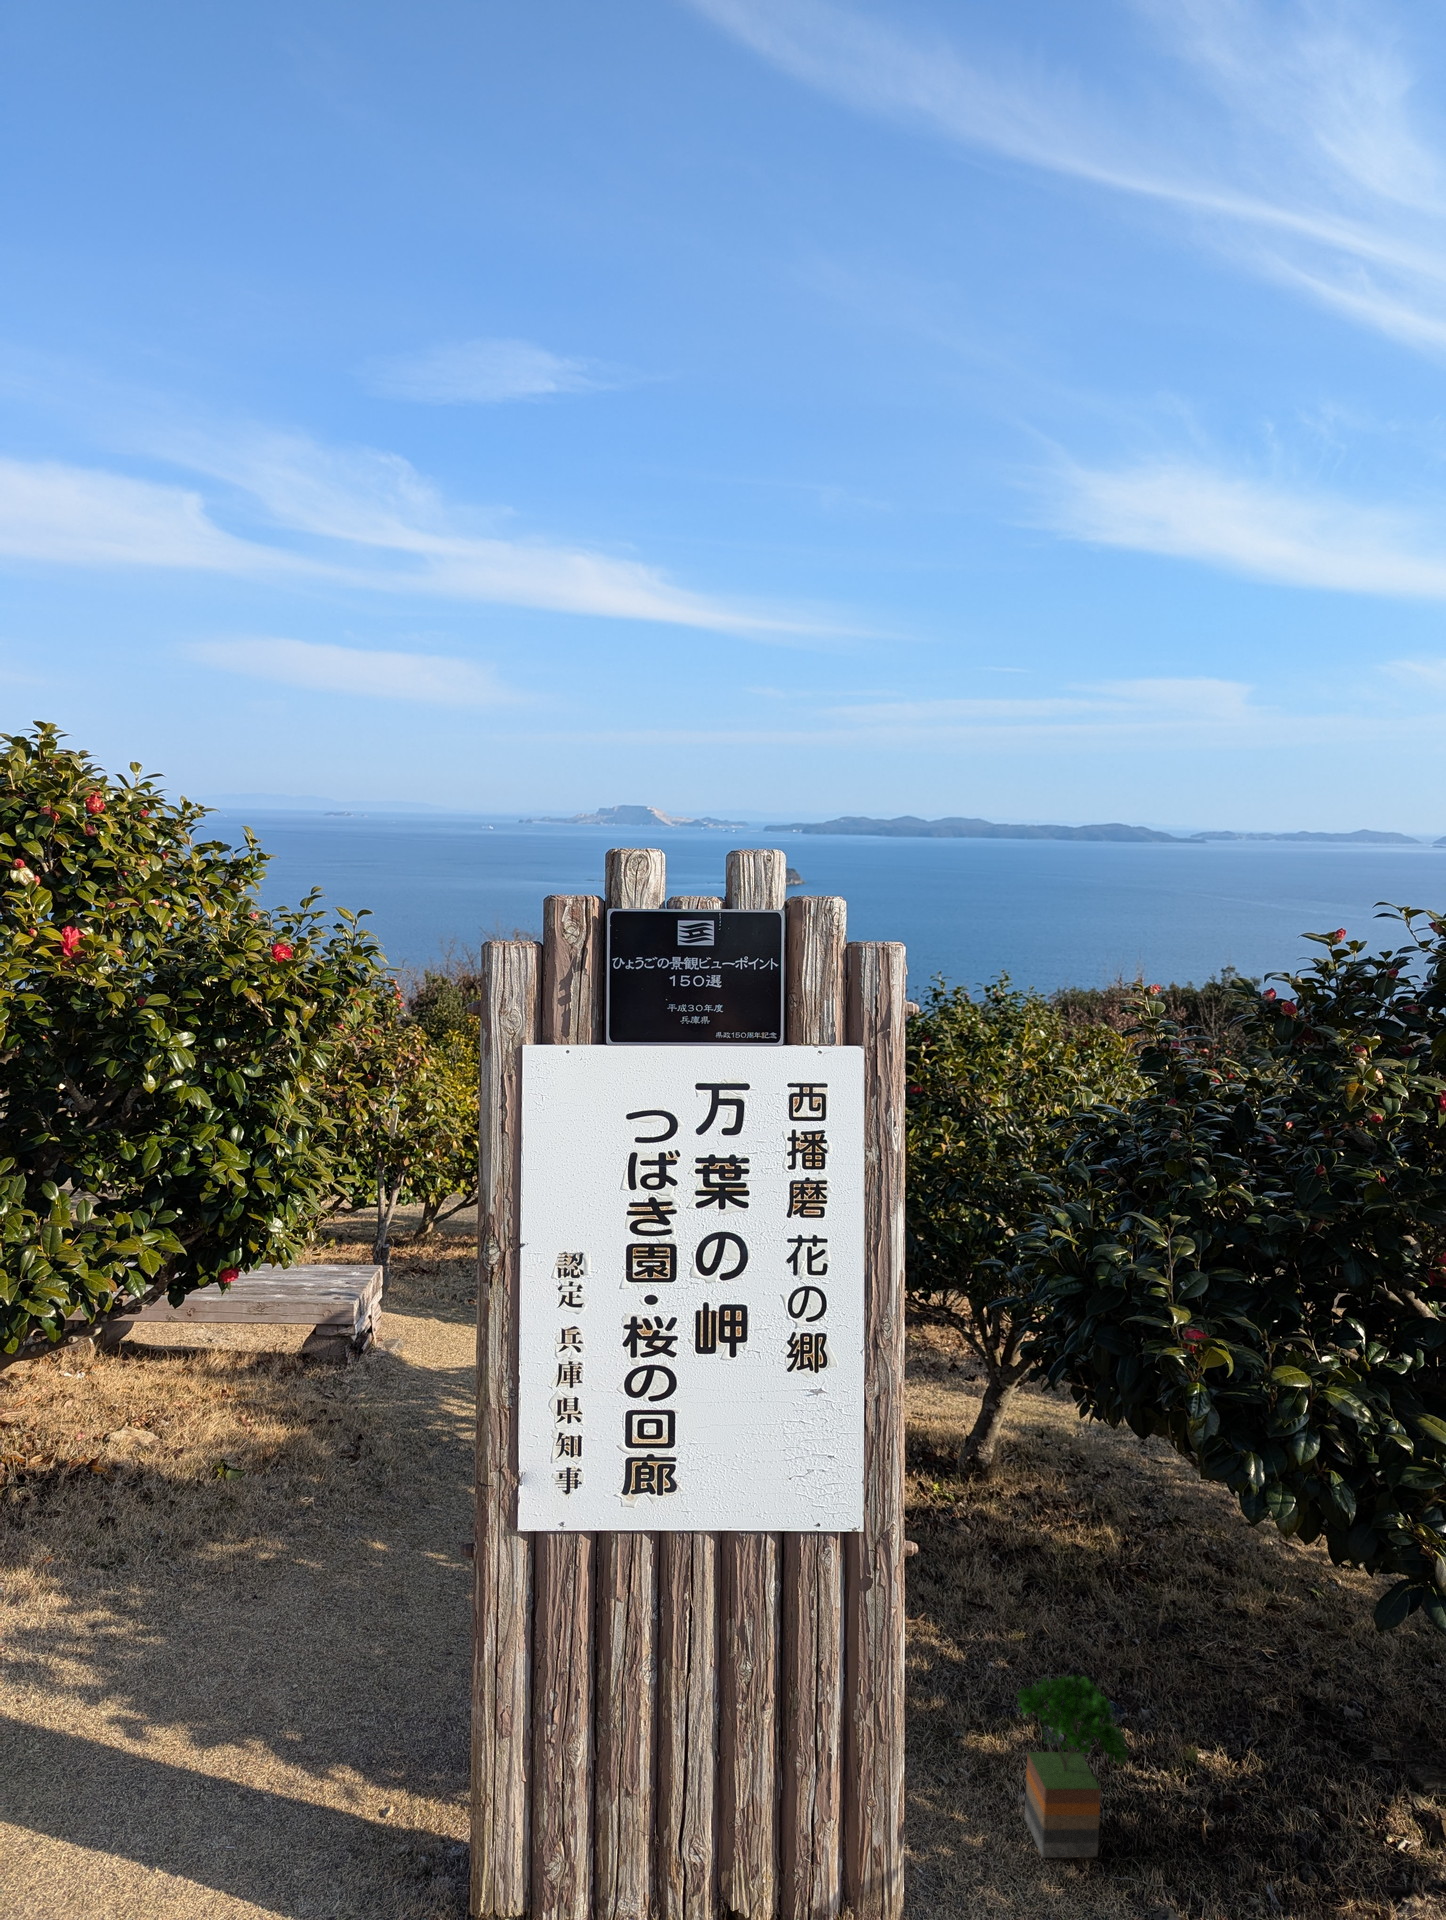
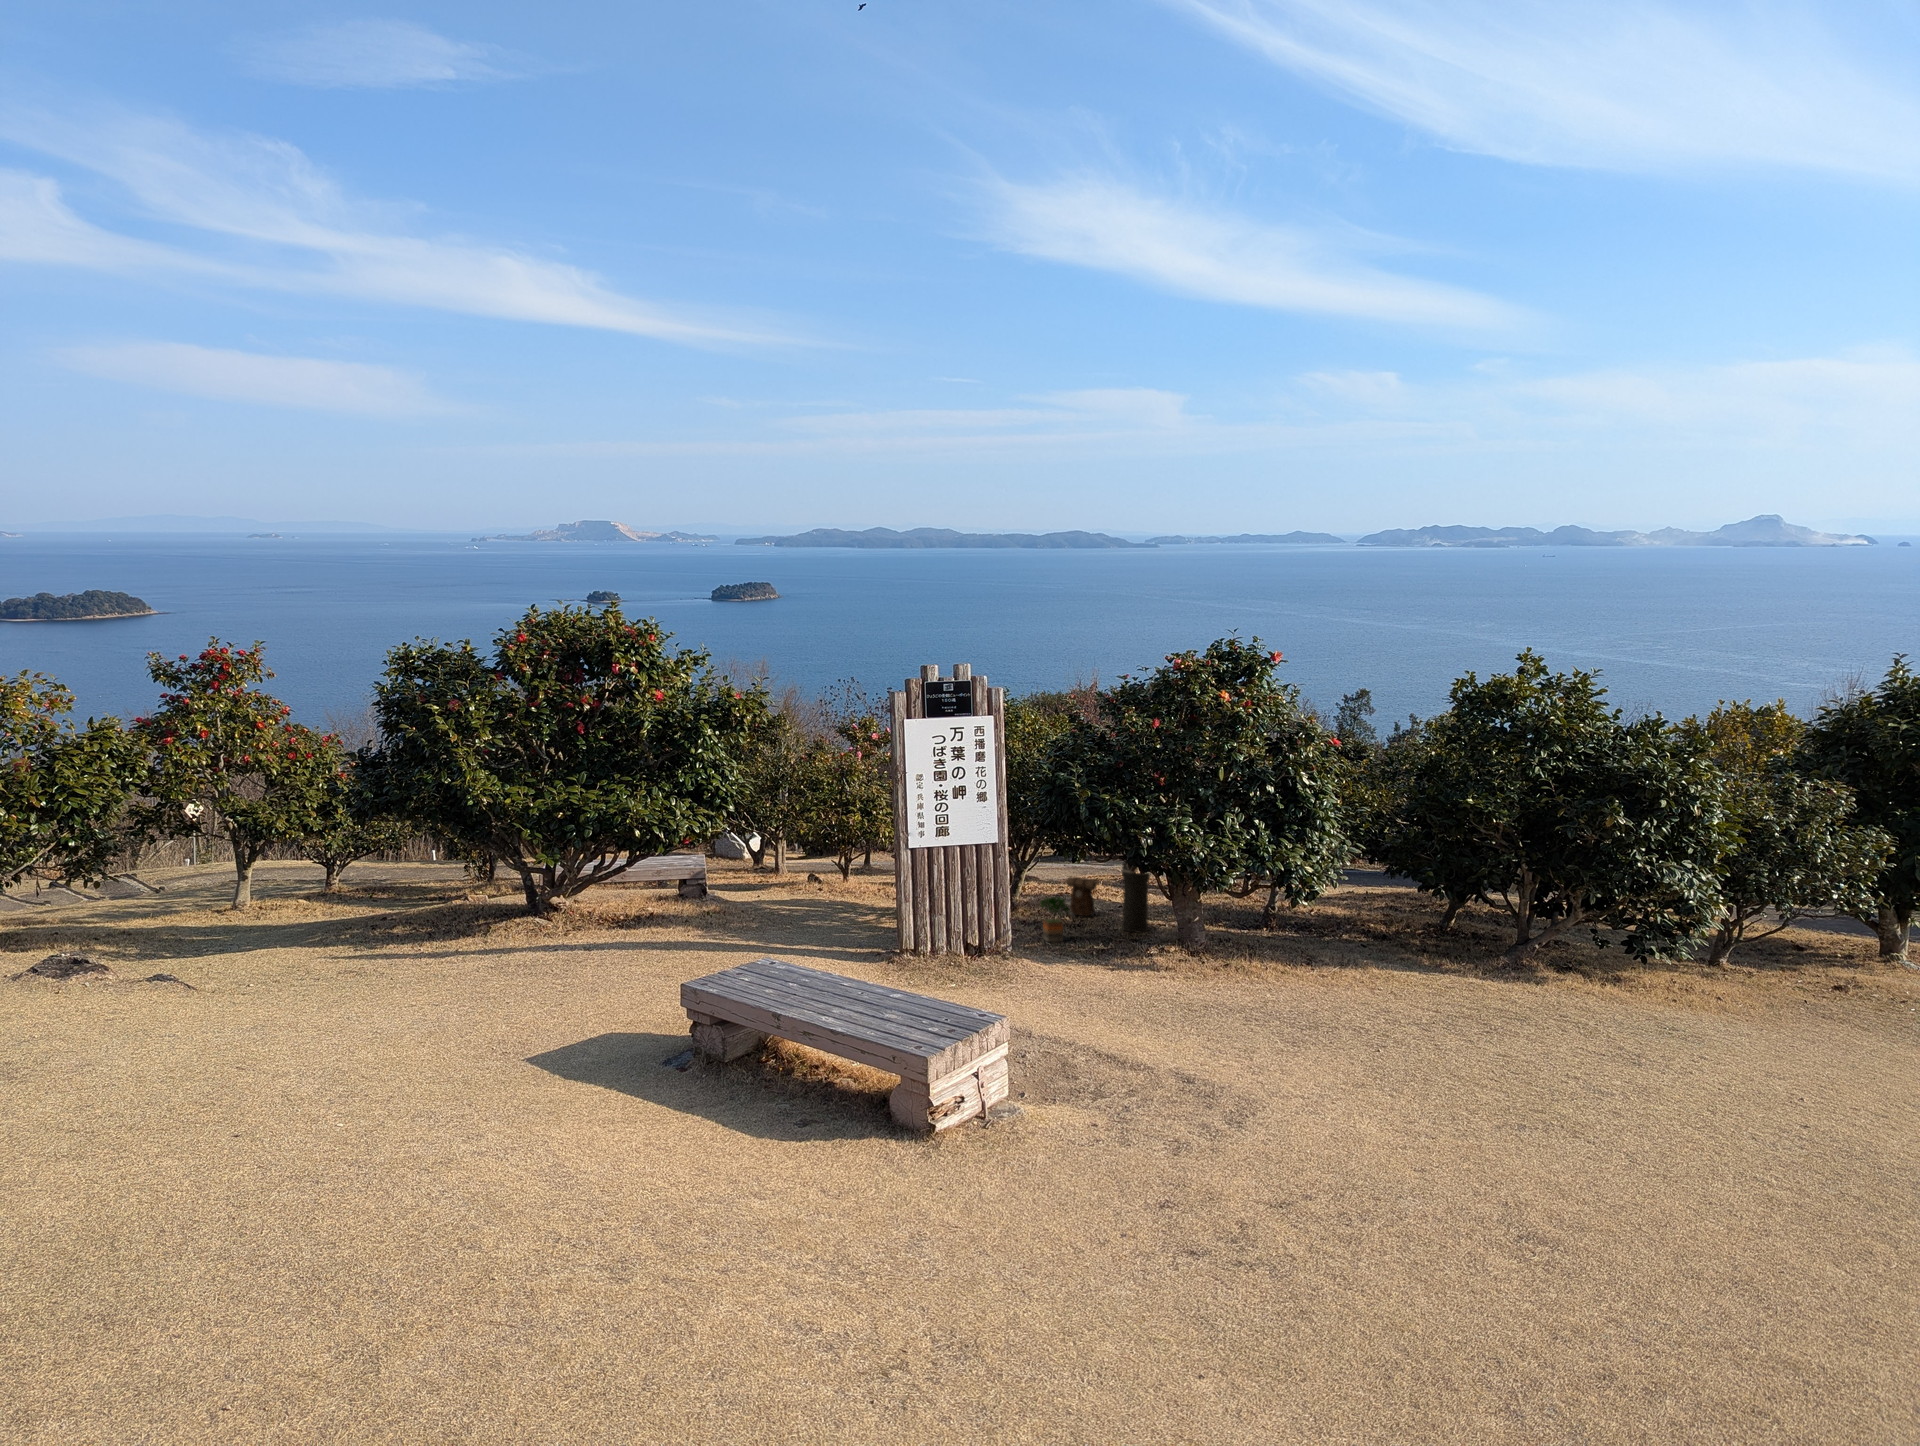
backpack: none [1099,1523,1198,1658] -> present [1066,877,1097,916]
trash can: none [1301,1535,1415,1827] -> present [1122,862,1150,932]

